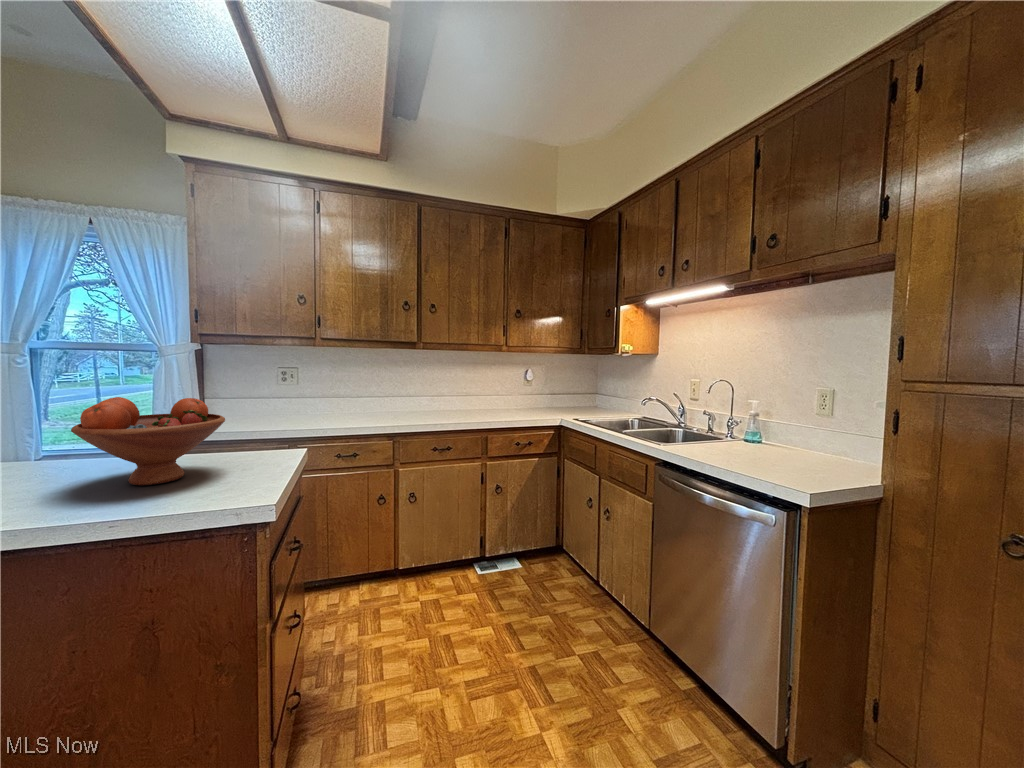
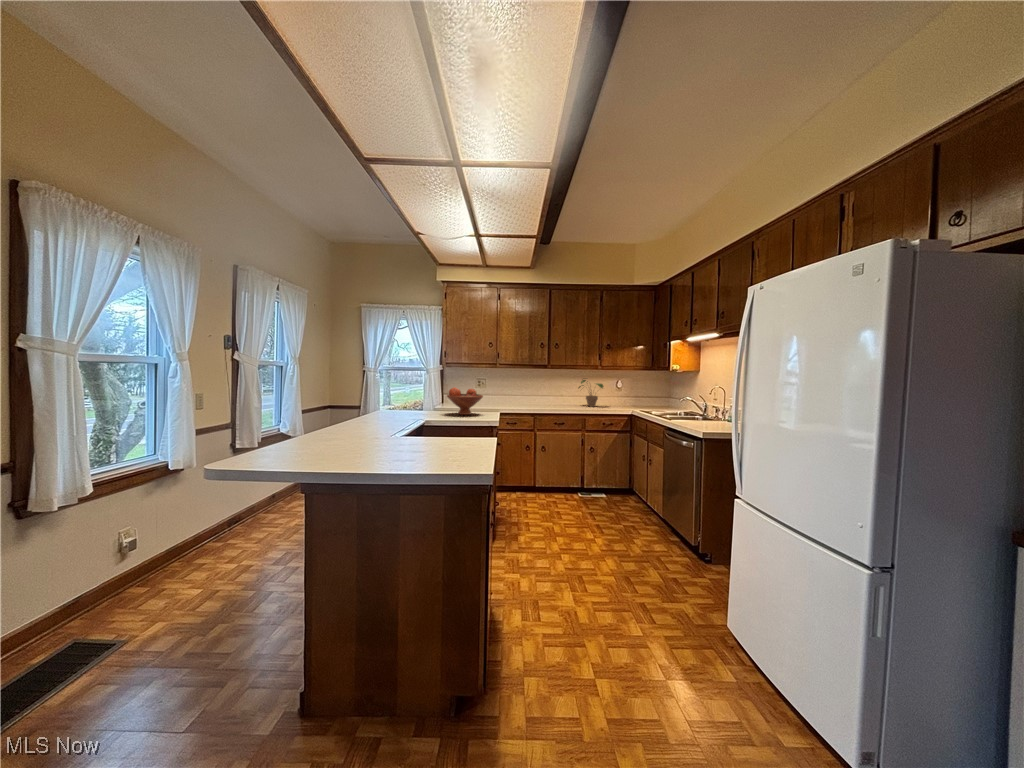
potted plant: none [469,365,516,412] -> present [579,380,604,407]

